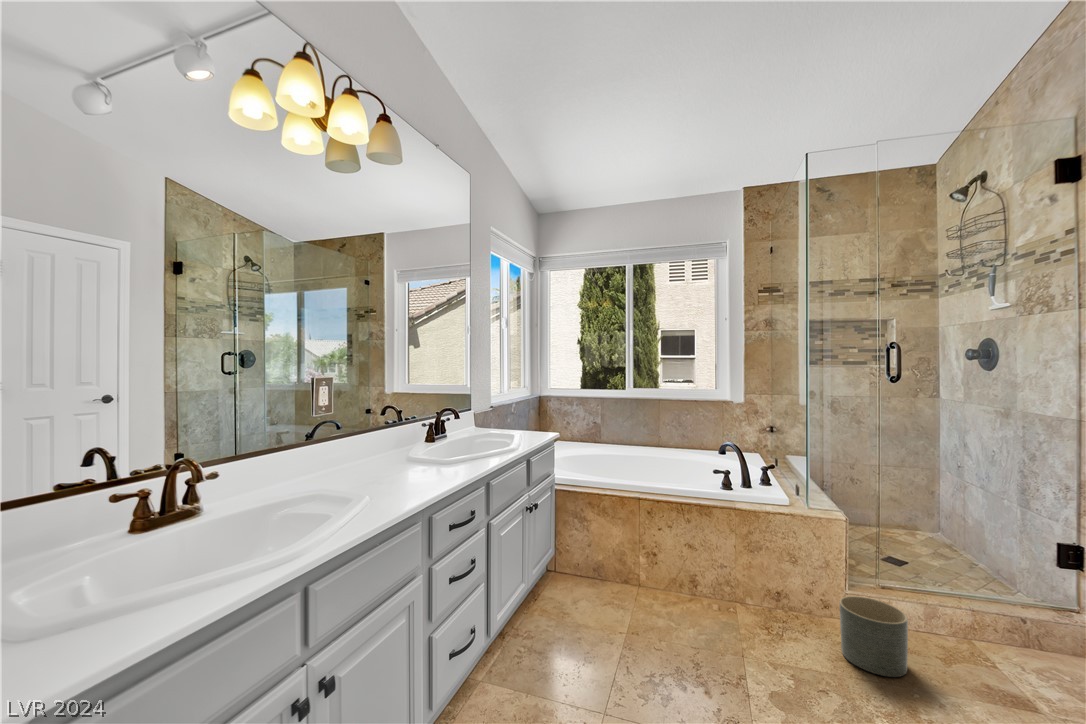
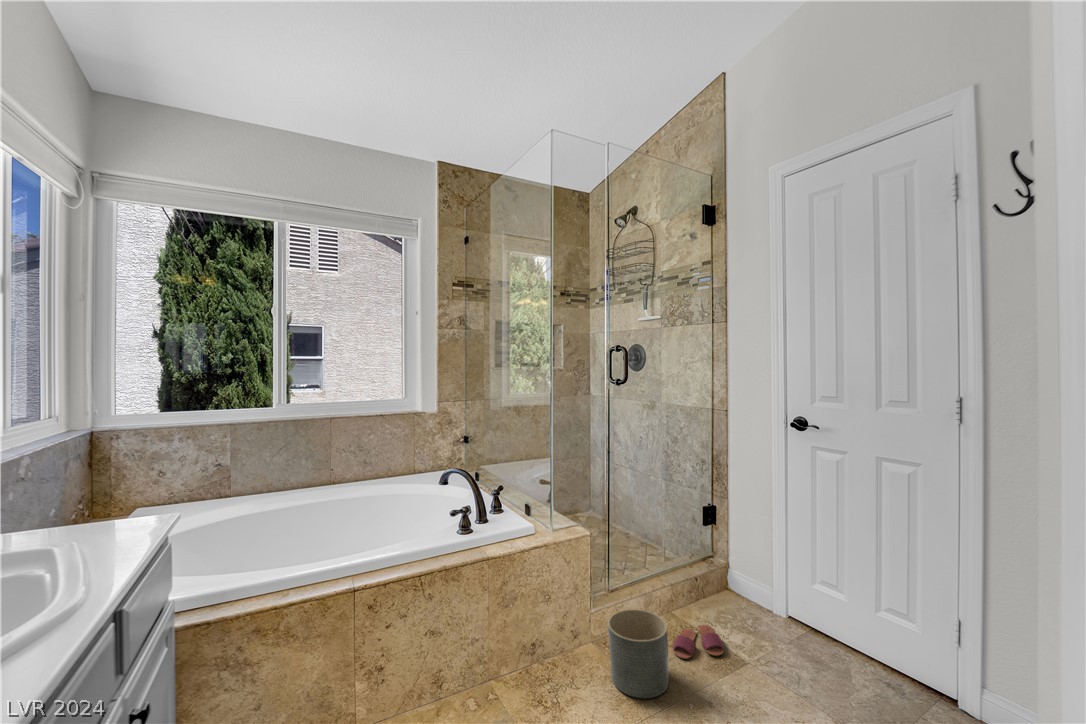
slippers: none [937,658,1022,696] -> present [673,625,724,659]

